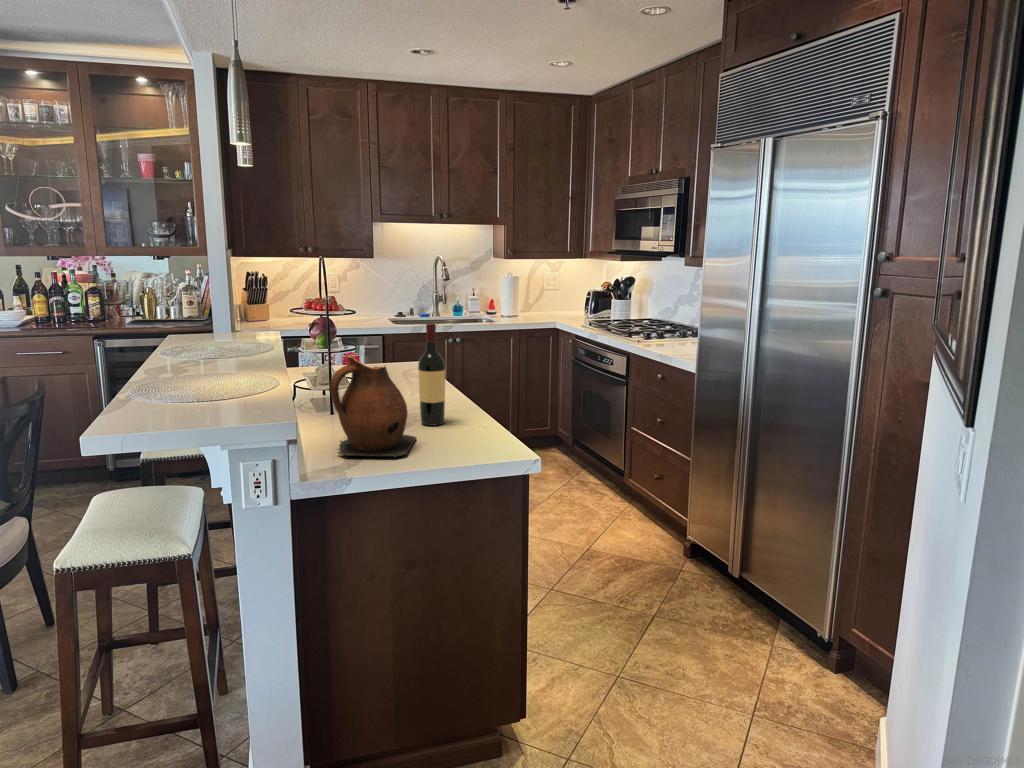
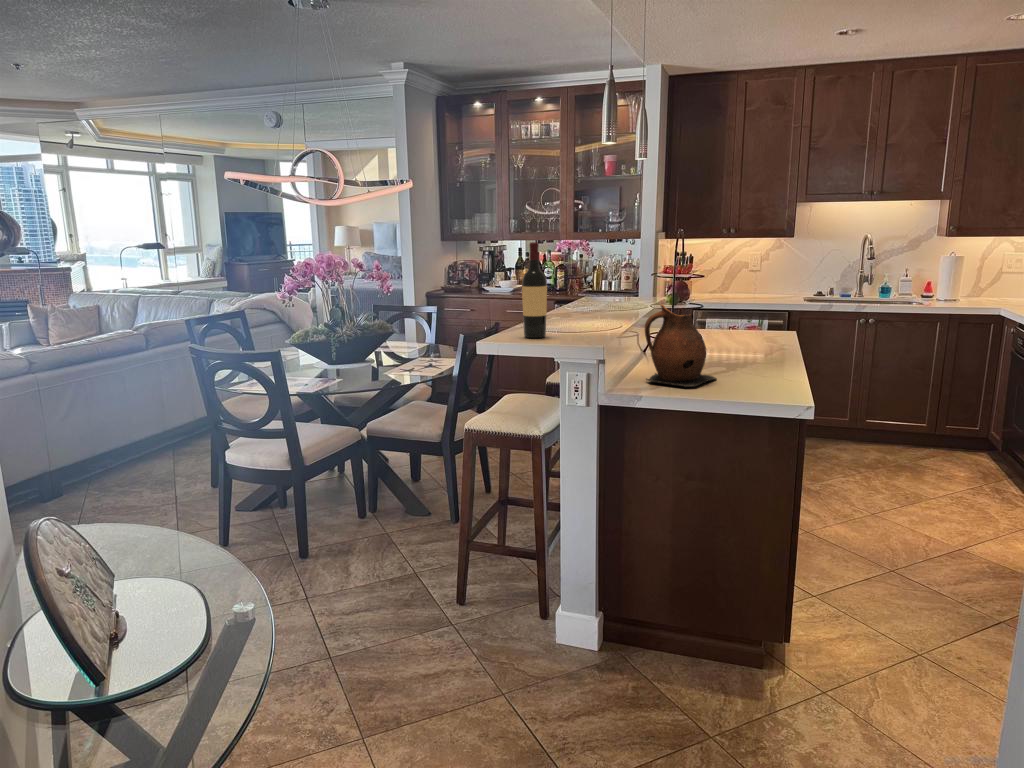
wine bottle: present [418,323,446,426] -> present [522,242,547,338]

